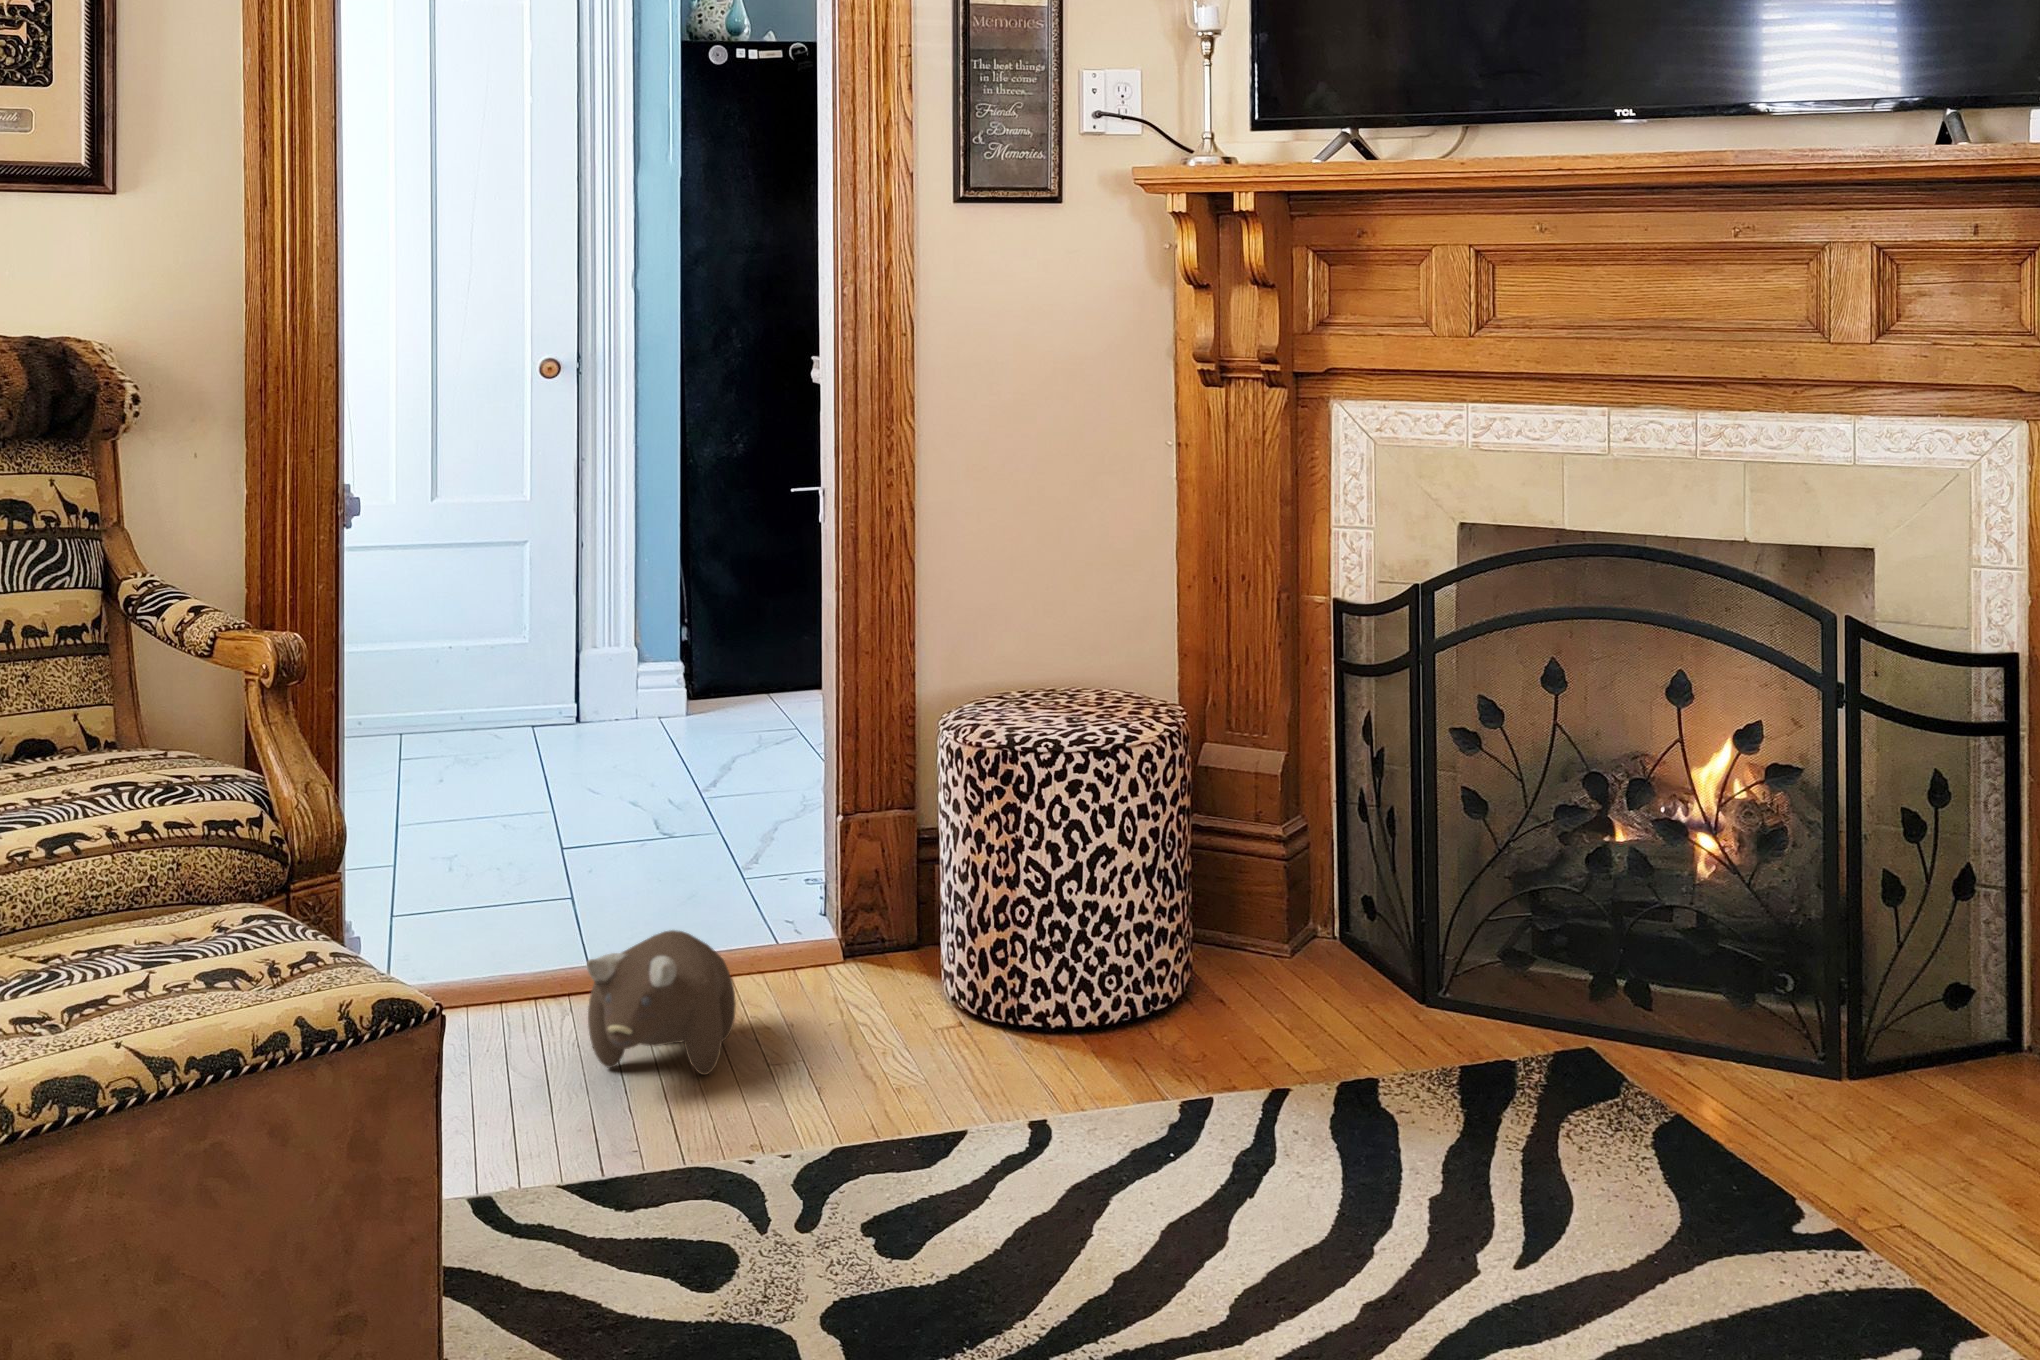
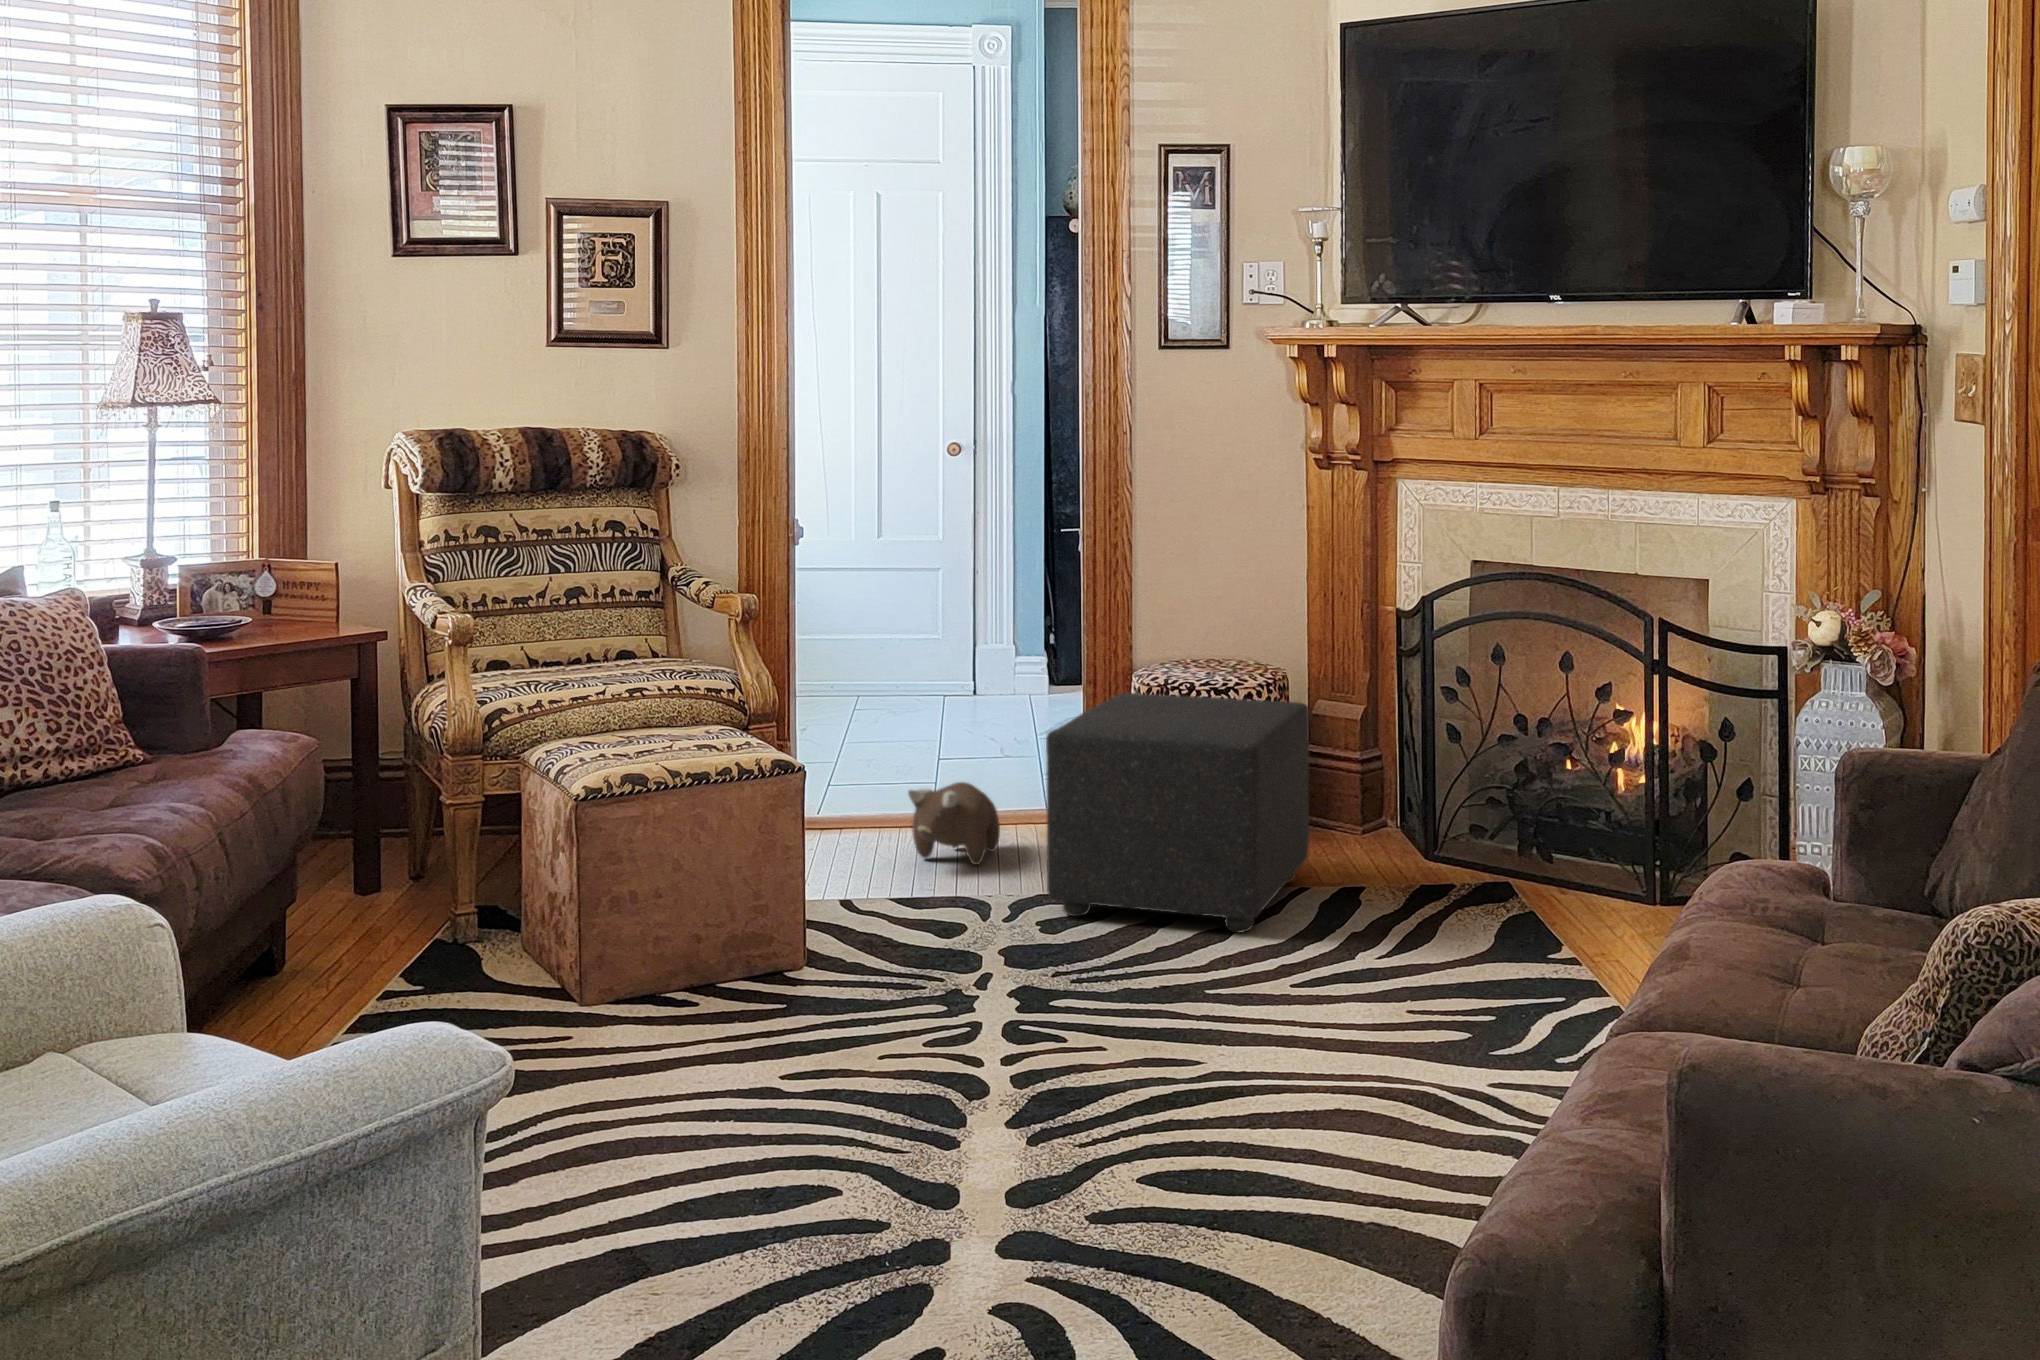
ottoman: none [876,768,1274,1202] -> present [1046,693,1309,933]

